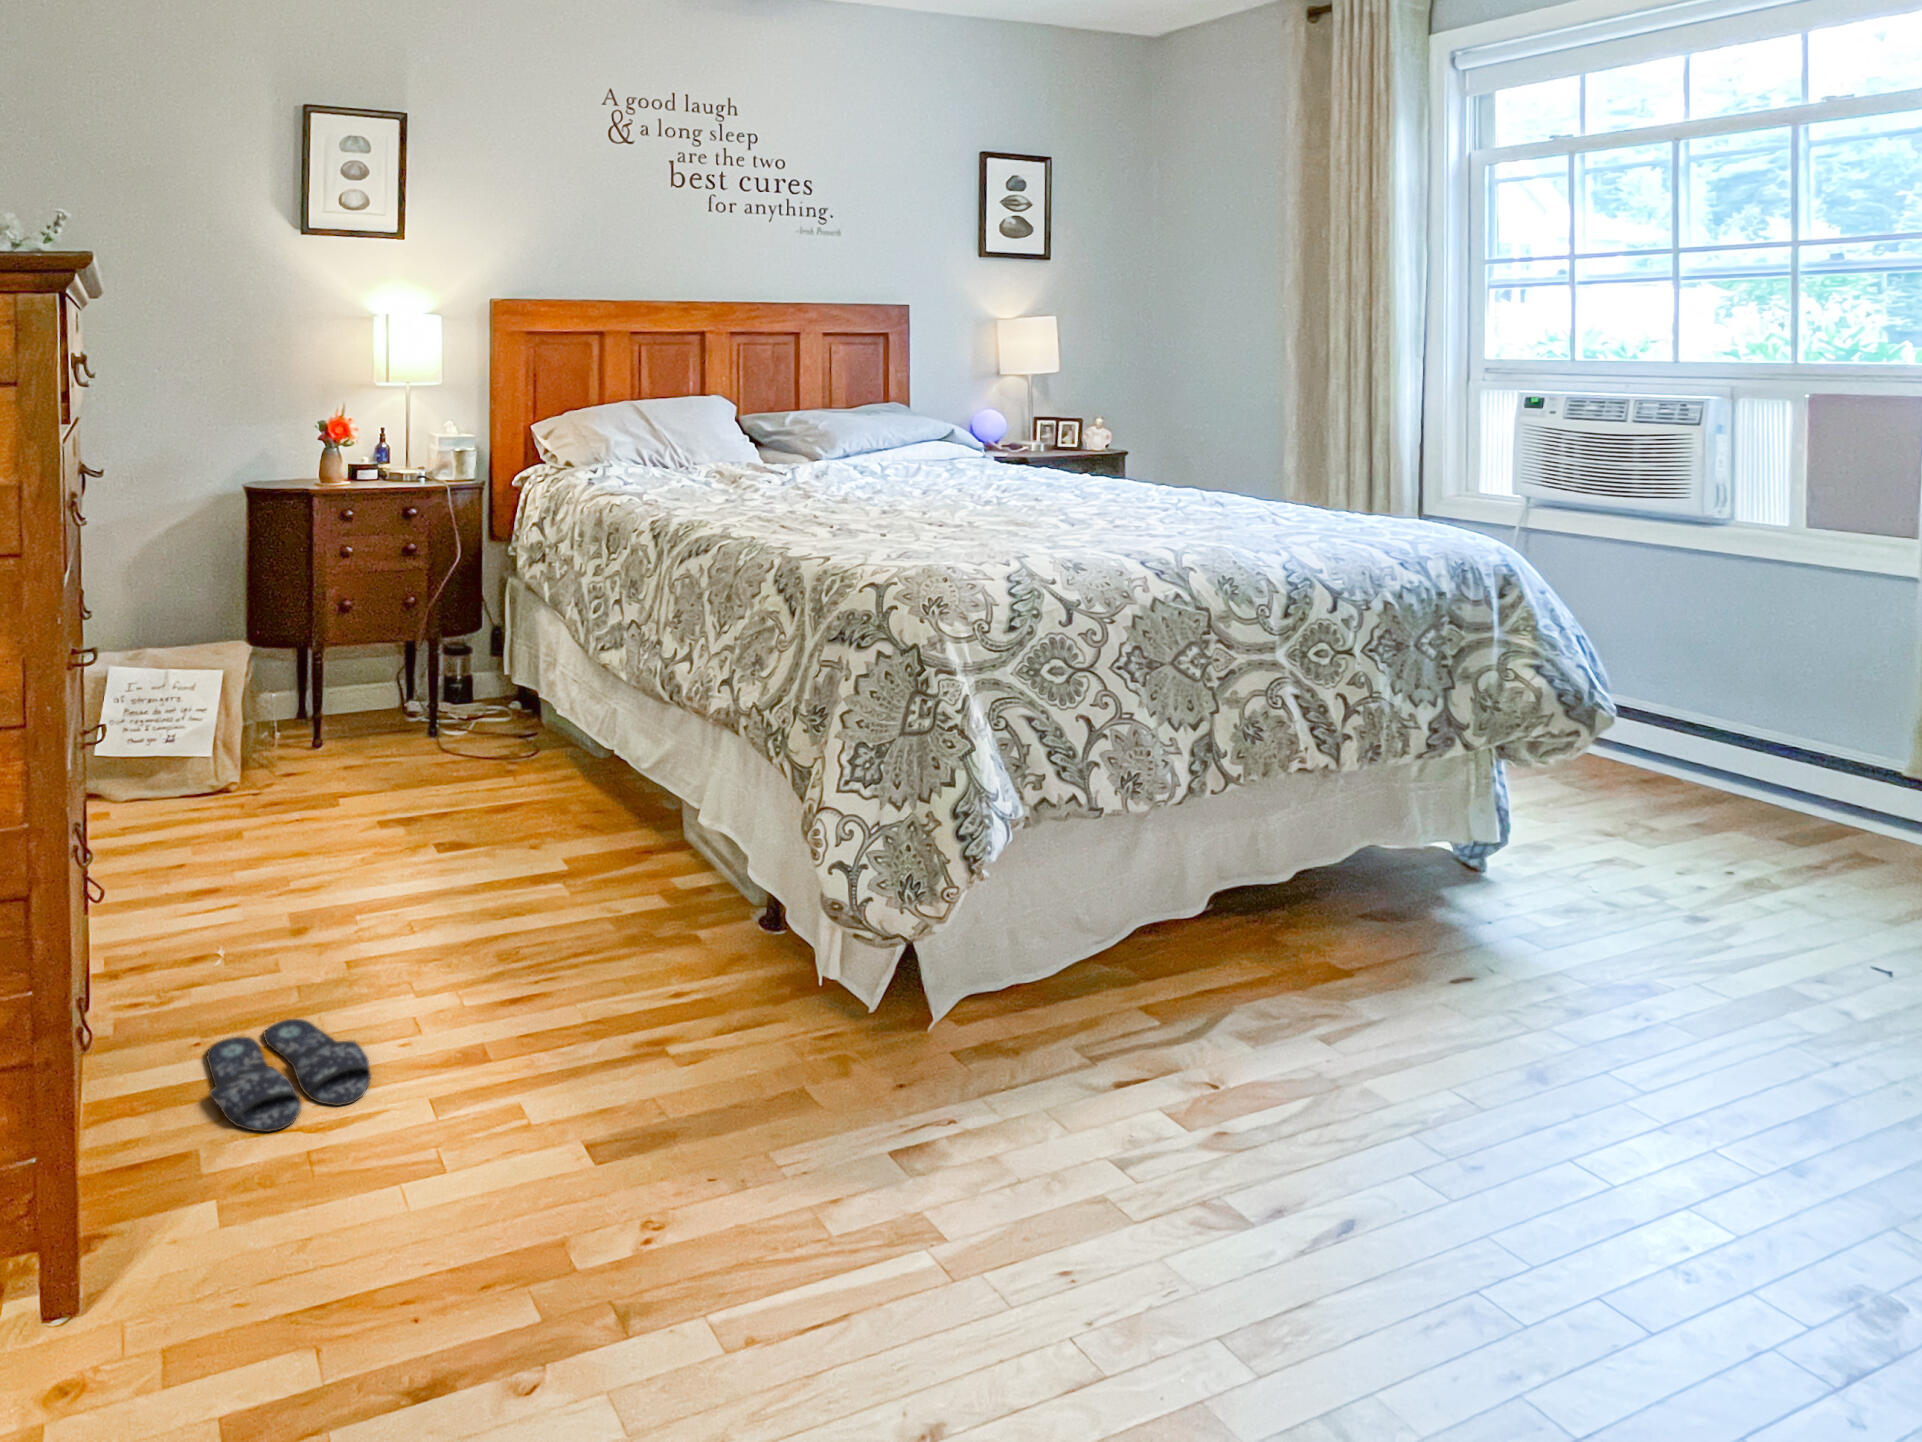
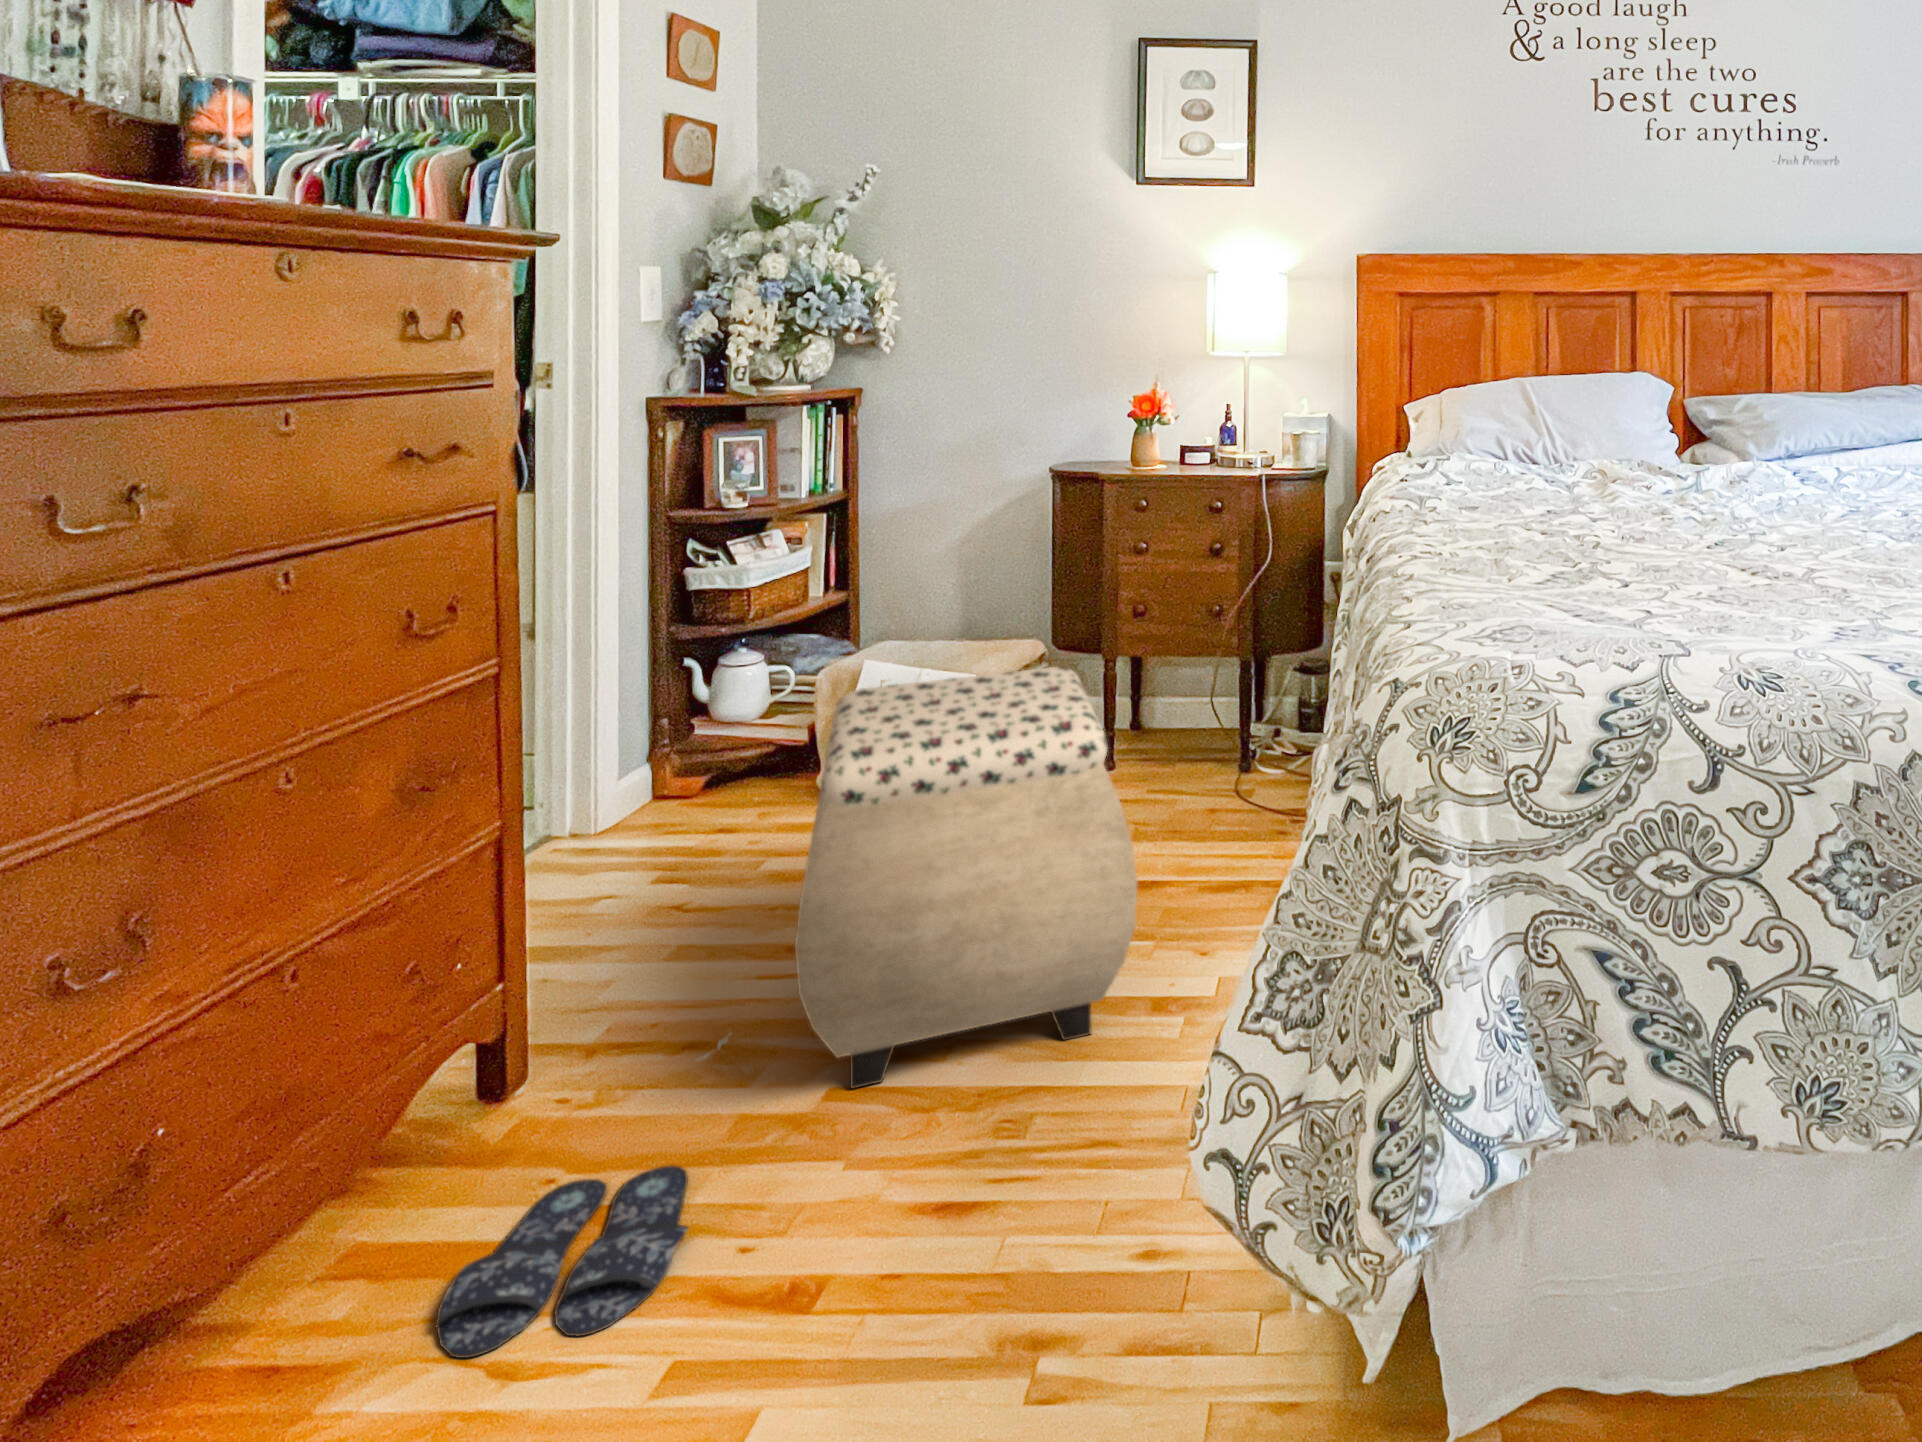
ottoman: none [234,635,558,960] -> present [795,667,1138,1089]

